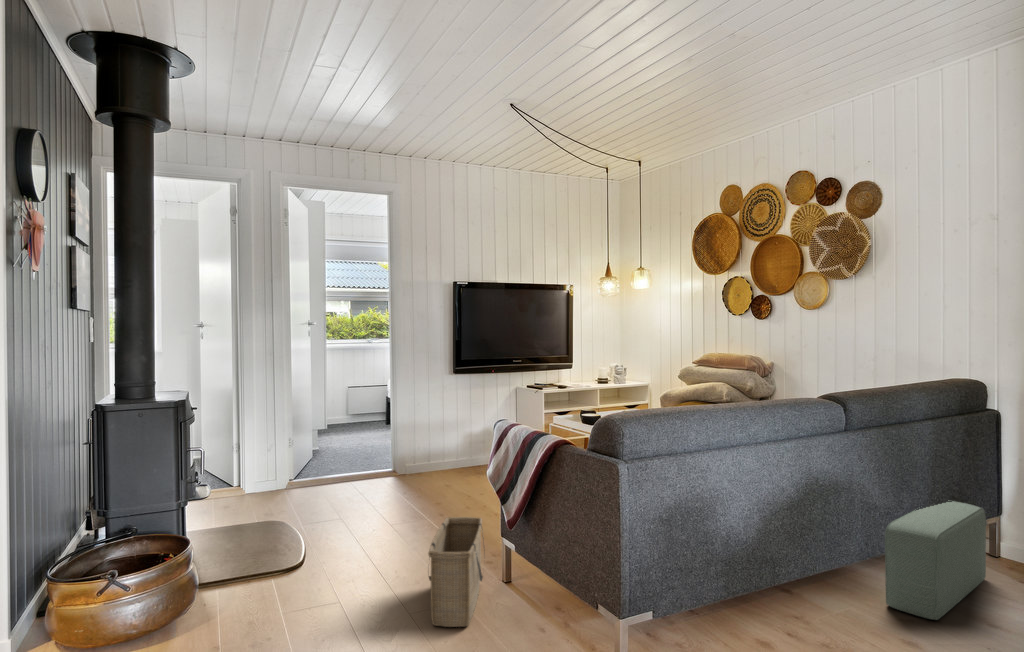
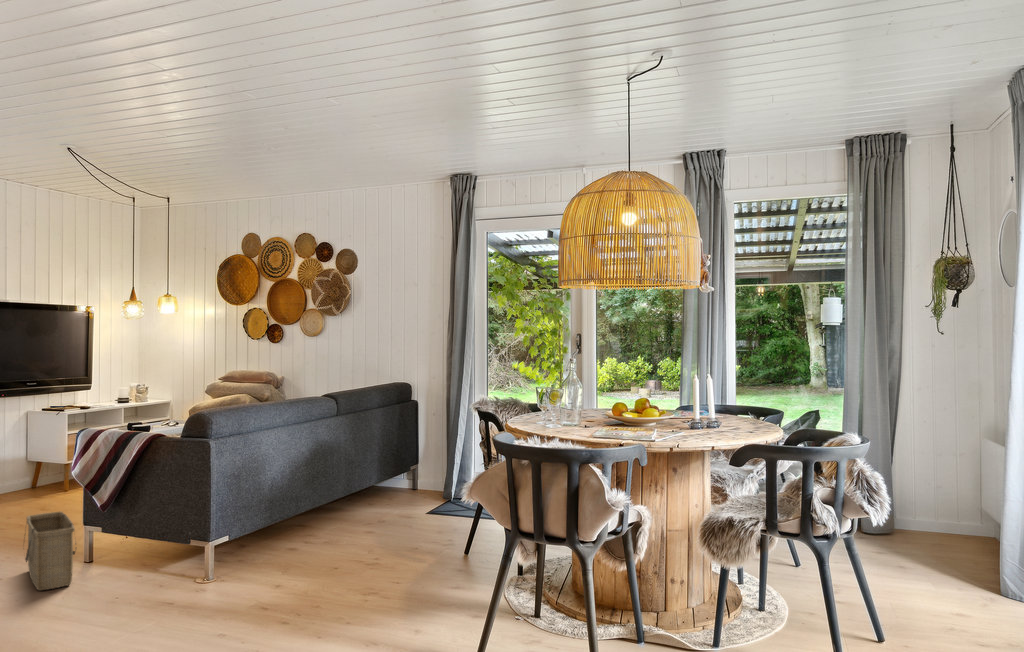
pouf: present [885,501,986,620] -> none [354,457,408,521]

